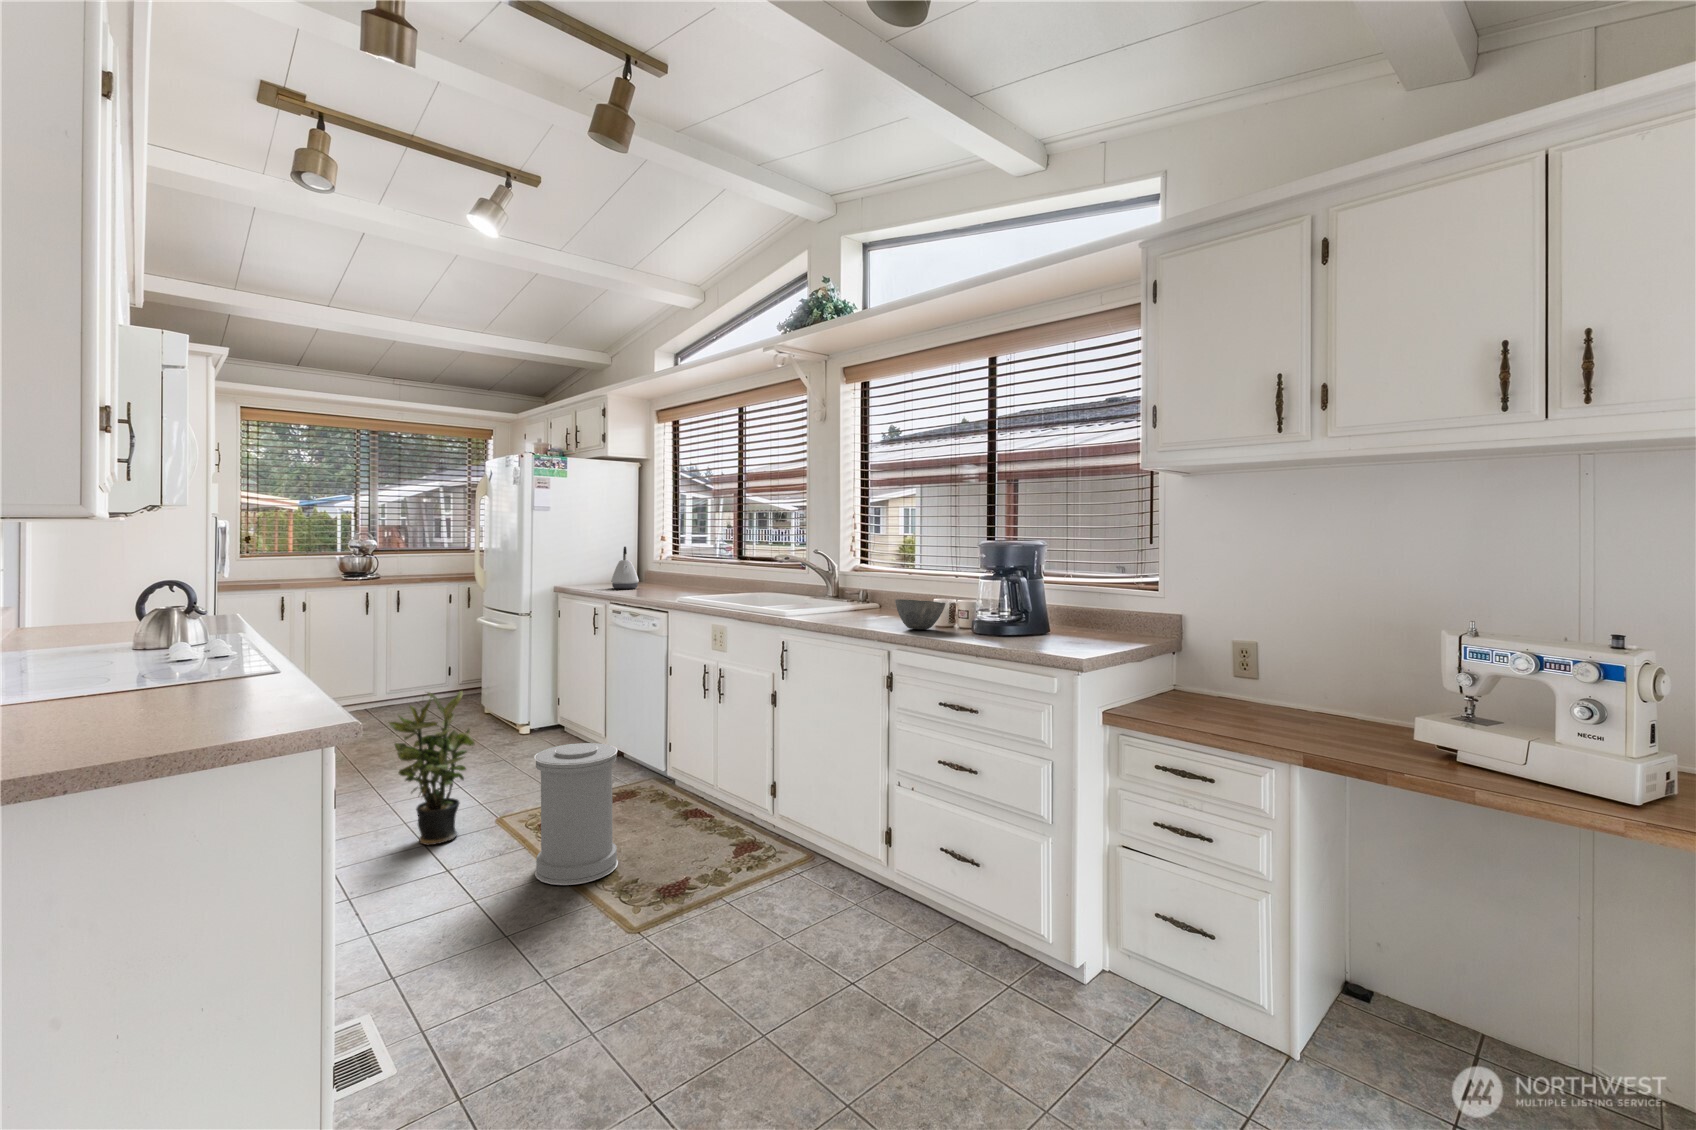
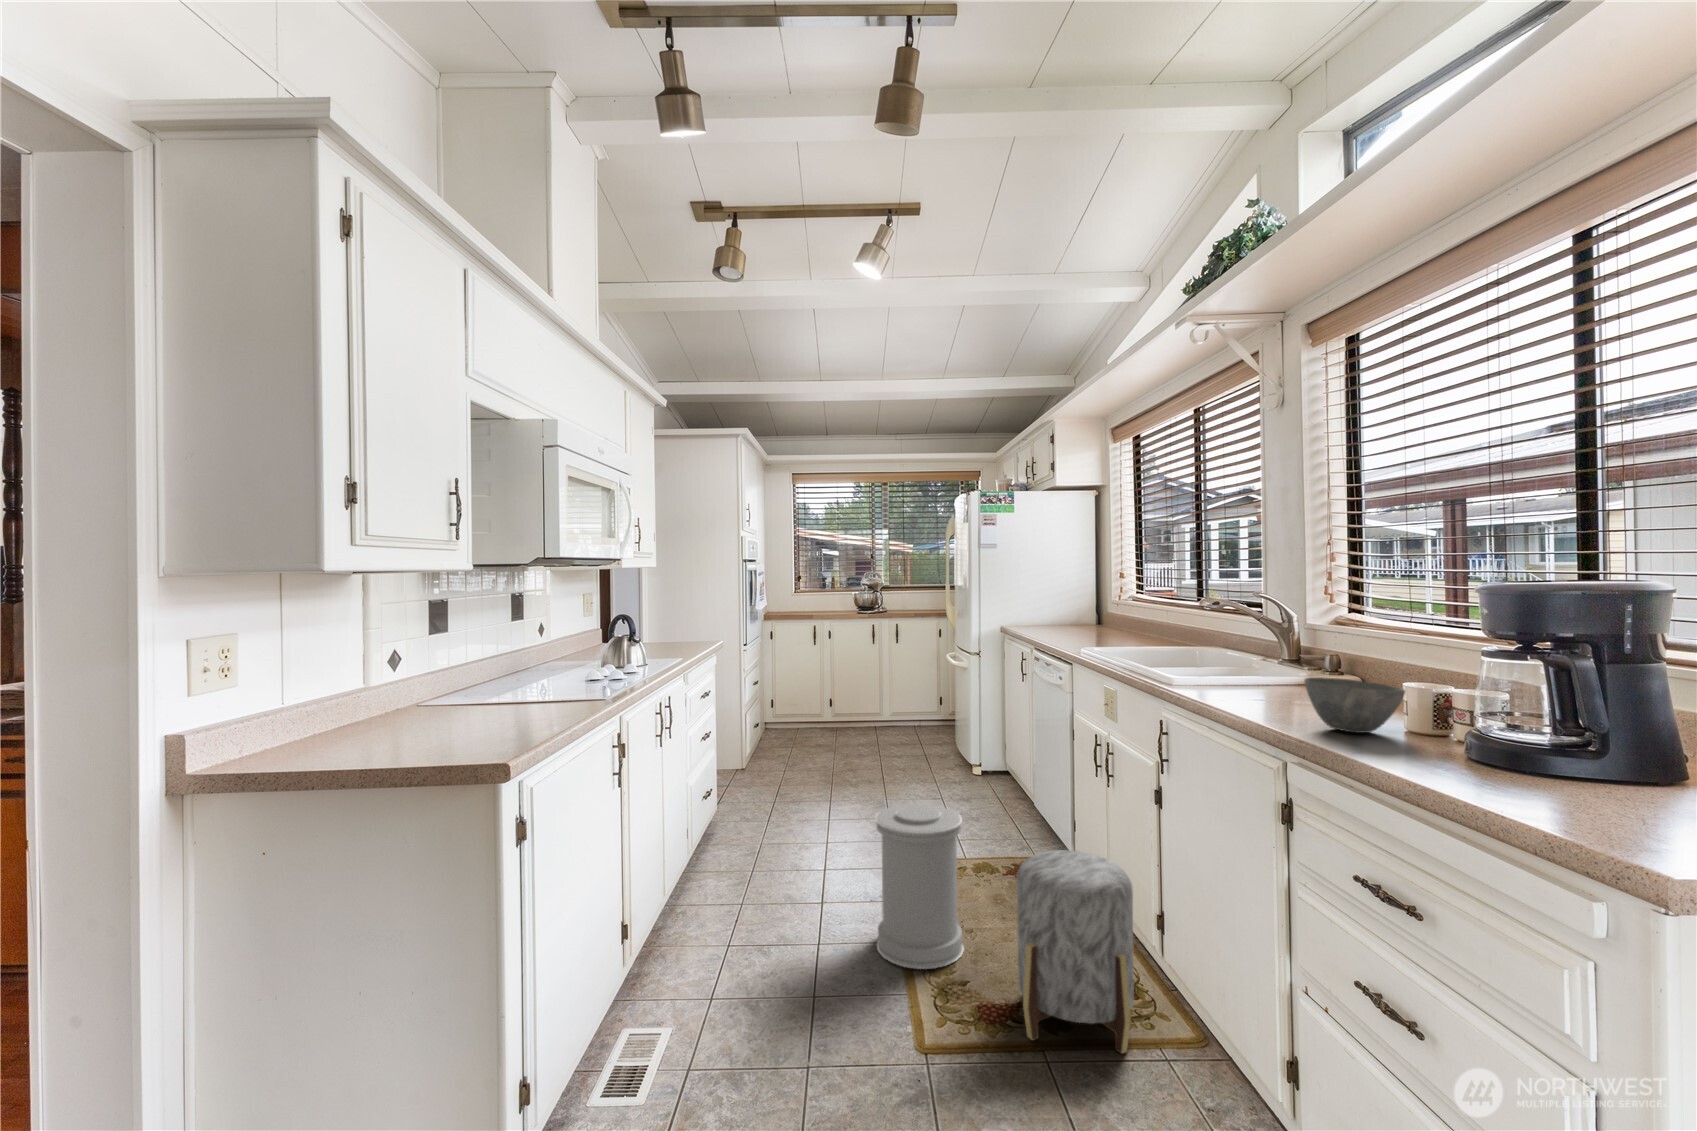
kettle: present [611,547,639,589] -> none [1049,582,1079,630]
potted plant: present [389,691,474,845] -> none [790,726,866,876]
stool: none [684,749,777,894] -> present [1017,850,1134,1054]

